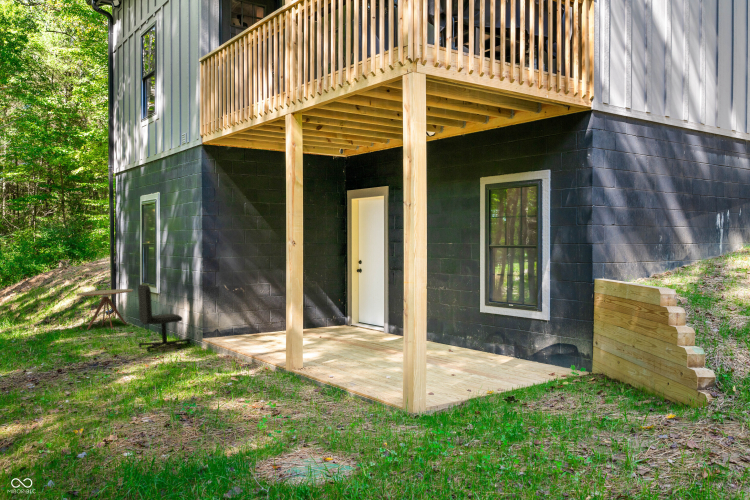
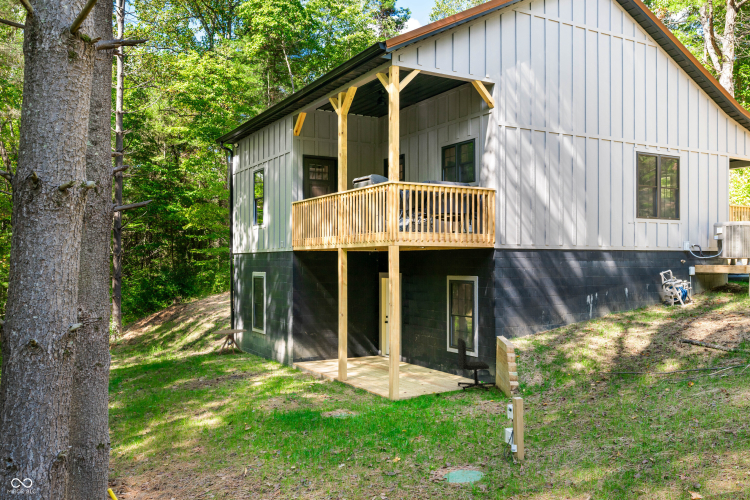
chair: present [138,285,191,352] -> present [458,338,496,391]

